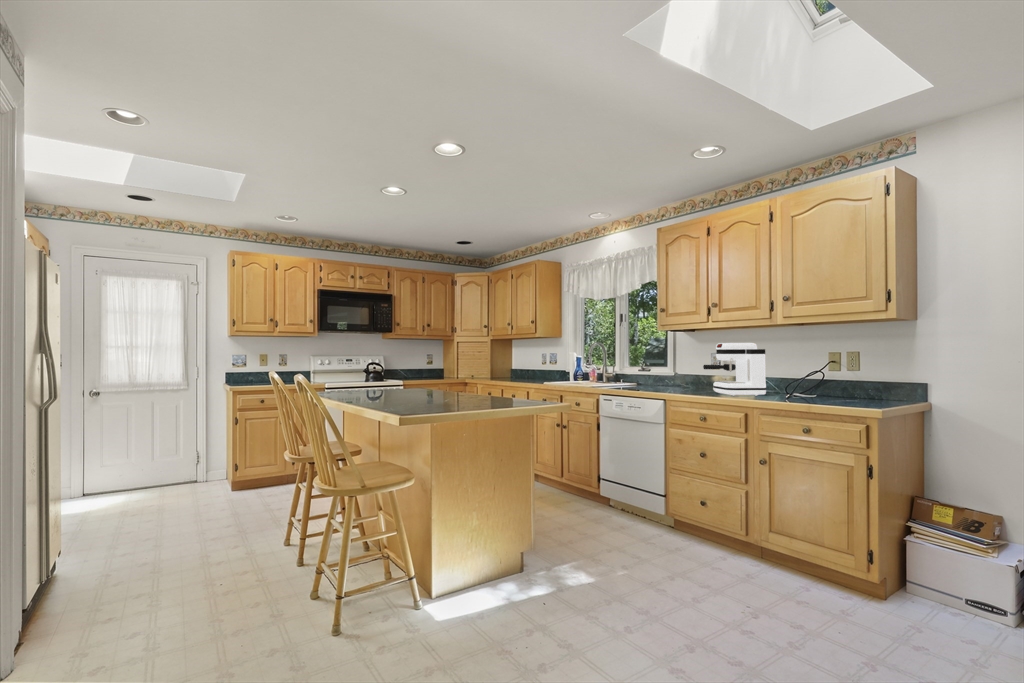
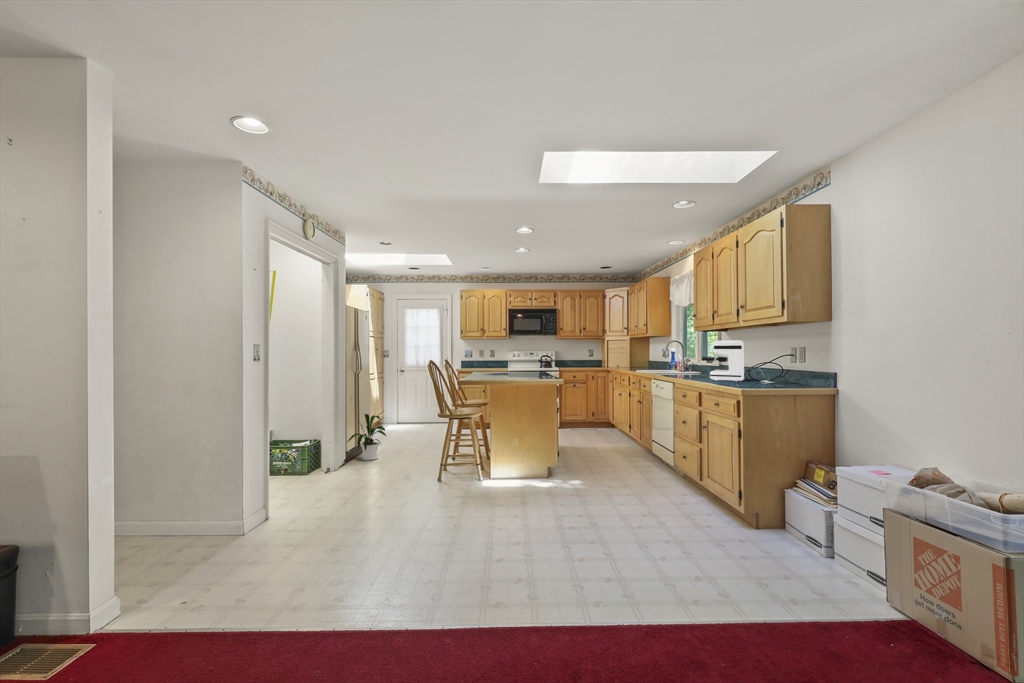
house plant: none [39,505,157,618] -> present [348,414,386,460]

